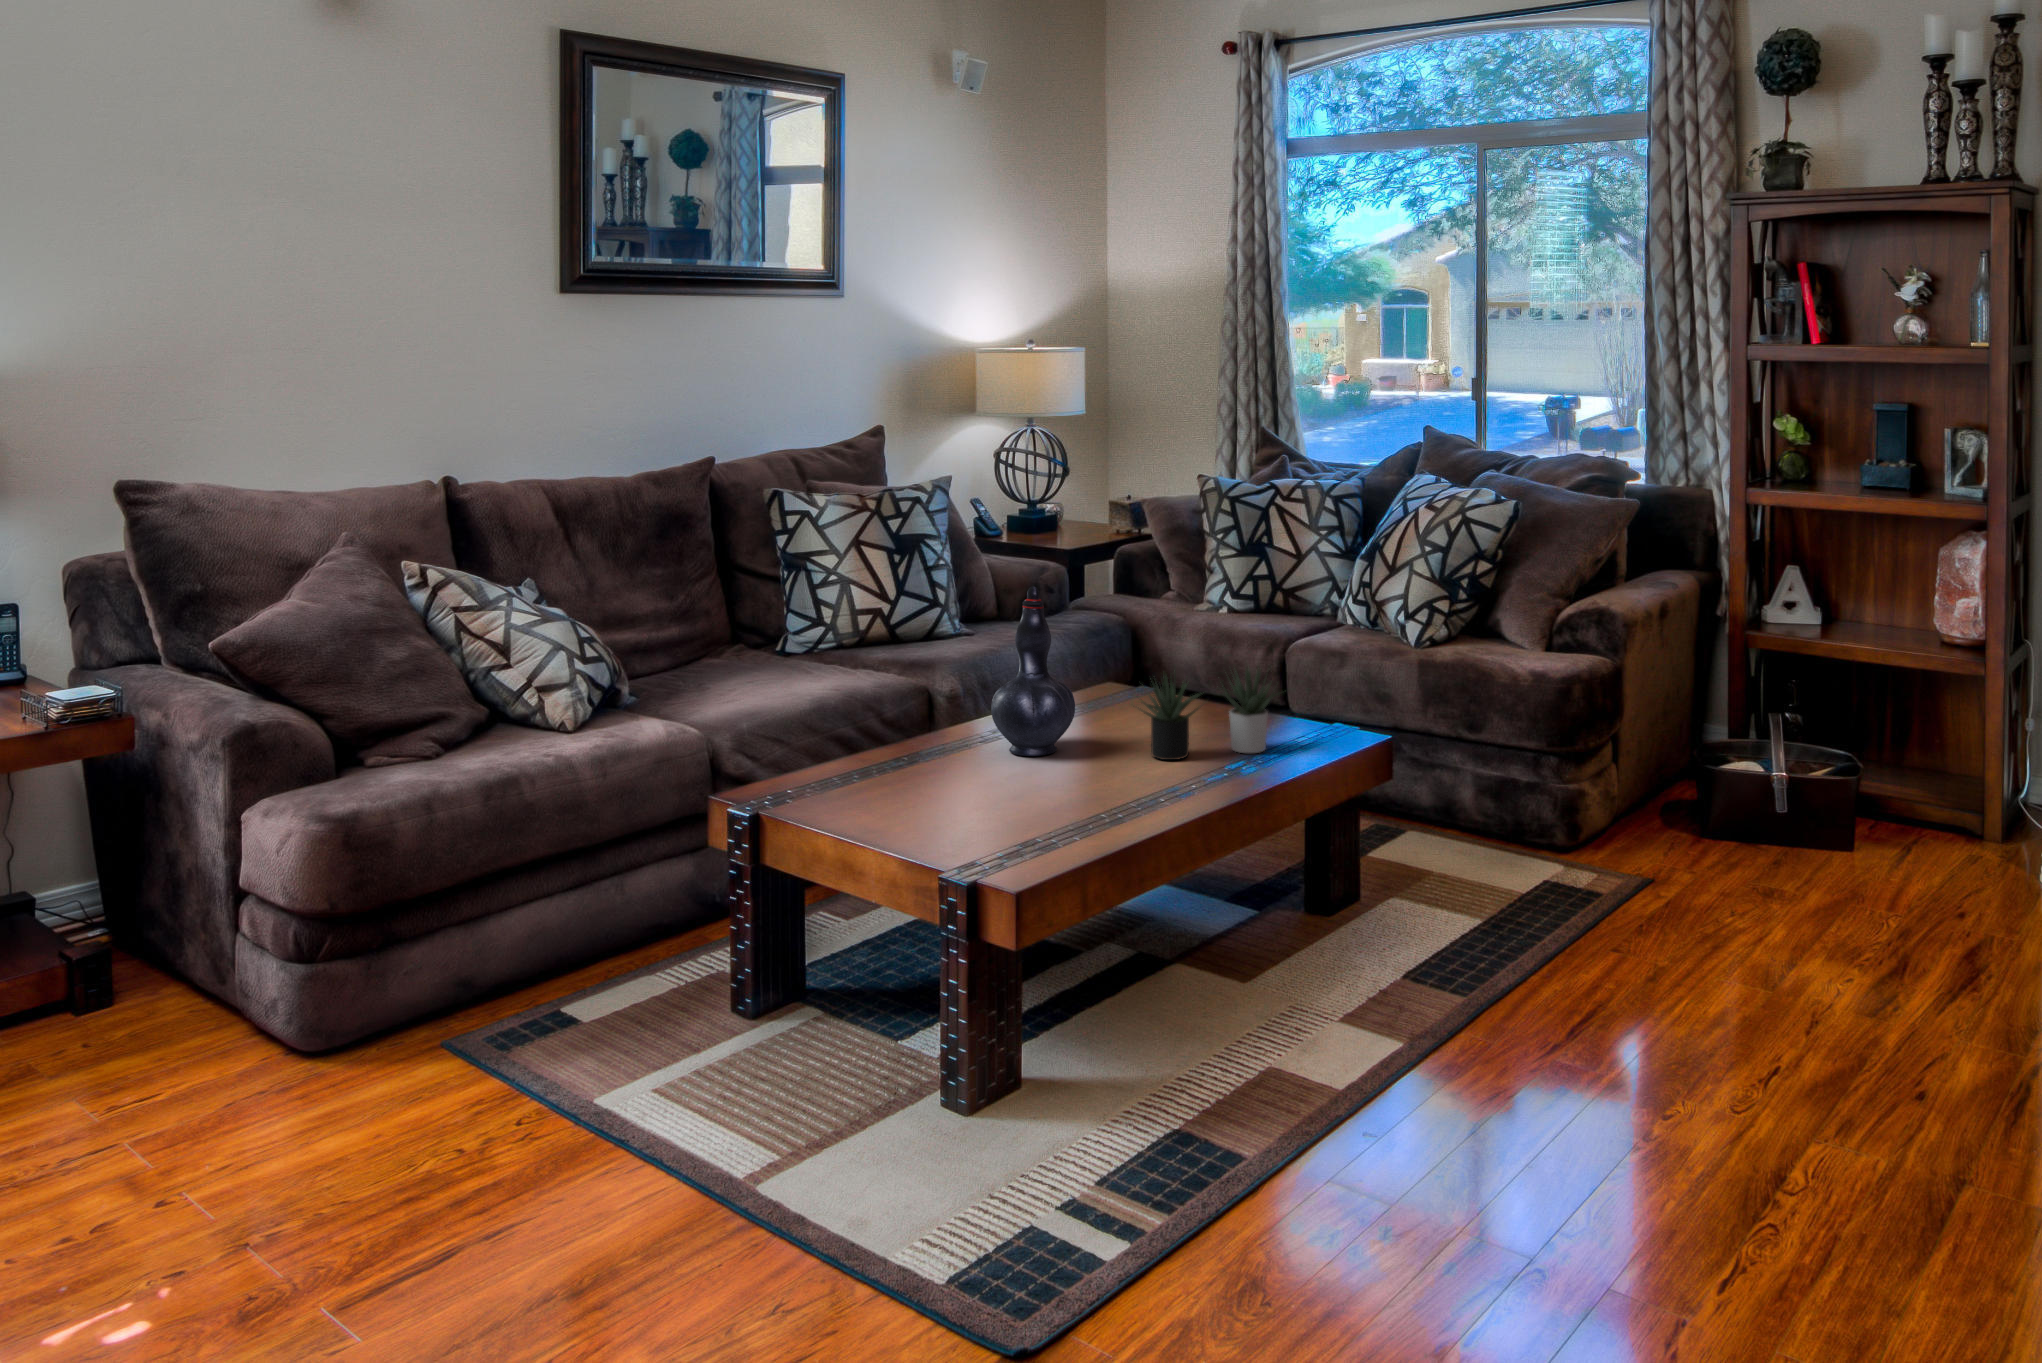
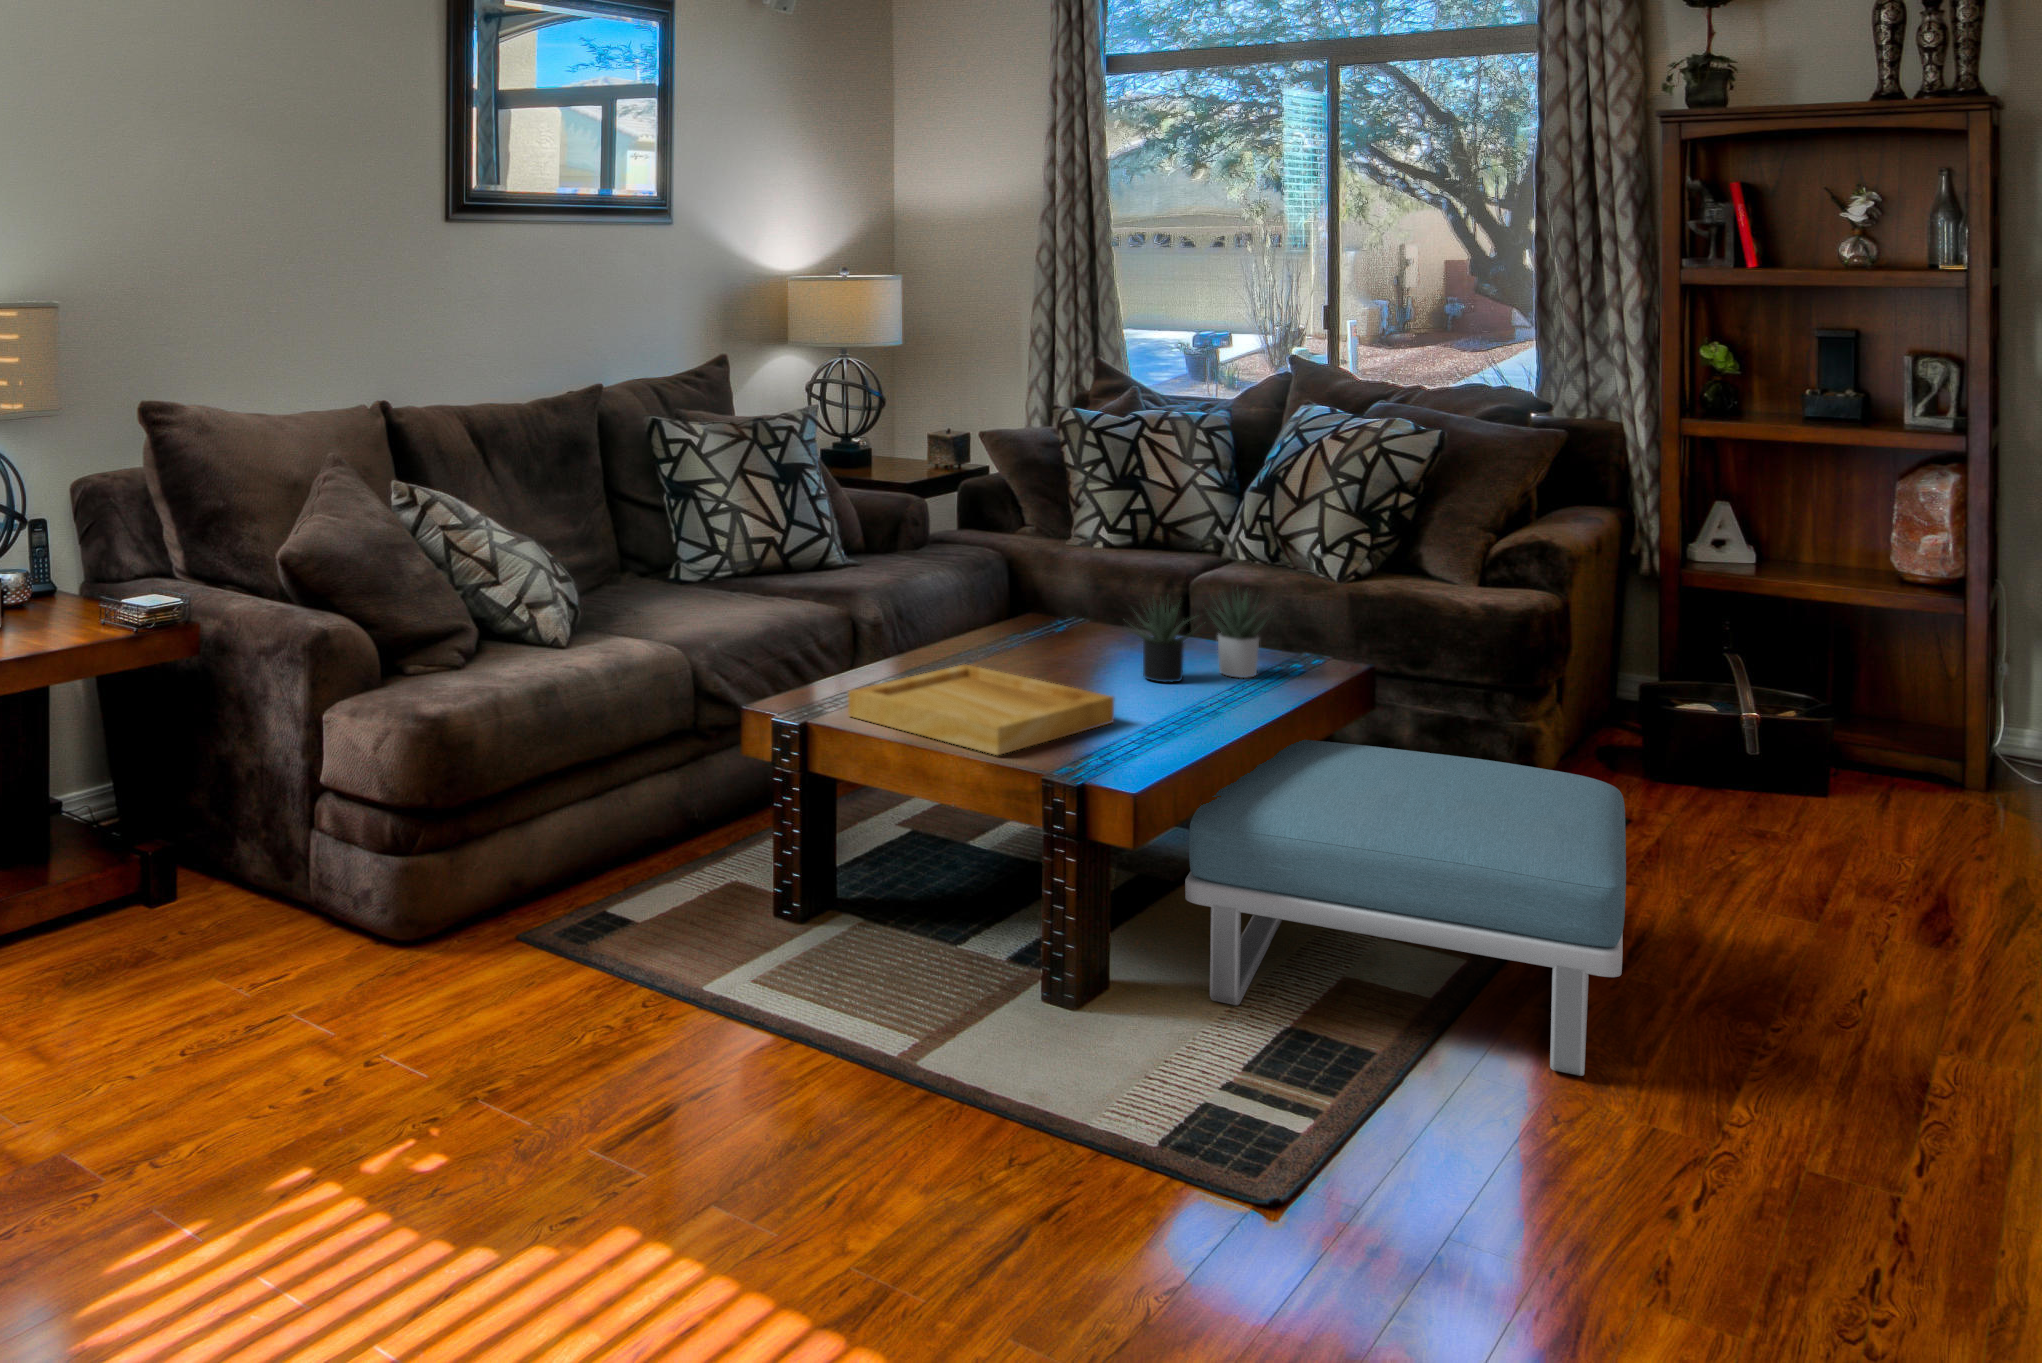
decorative vase: present [991,586,1075,756] -> none [976,509,1061,677]
tray: none [811,746,1074,847] -> present [848,665,1114,755]
footstool: none [1094,816,1554,1168] -> present [1185,740,1626,1076]

